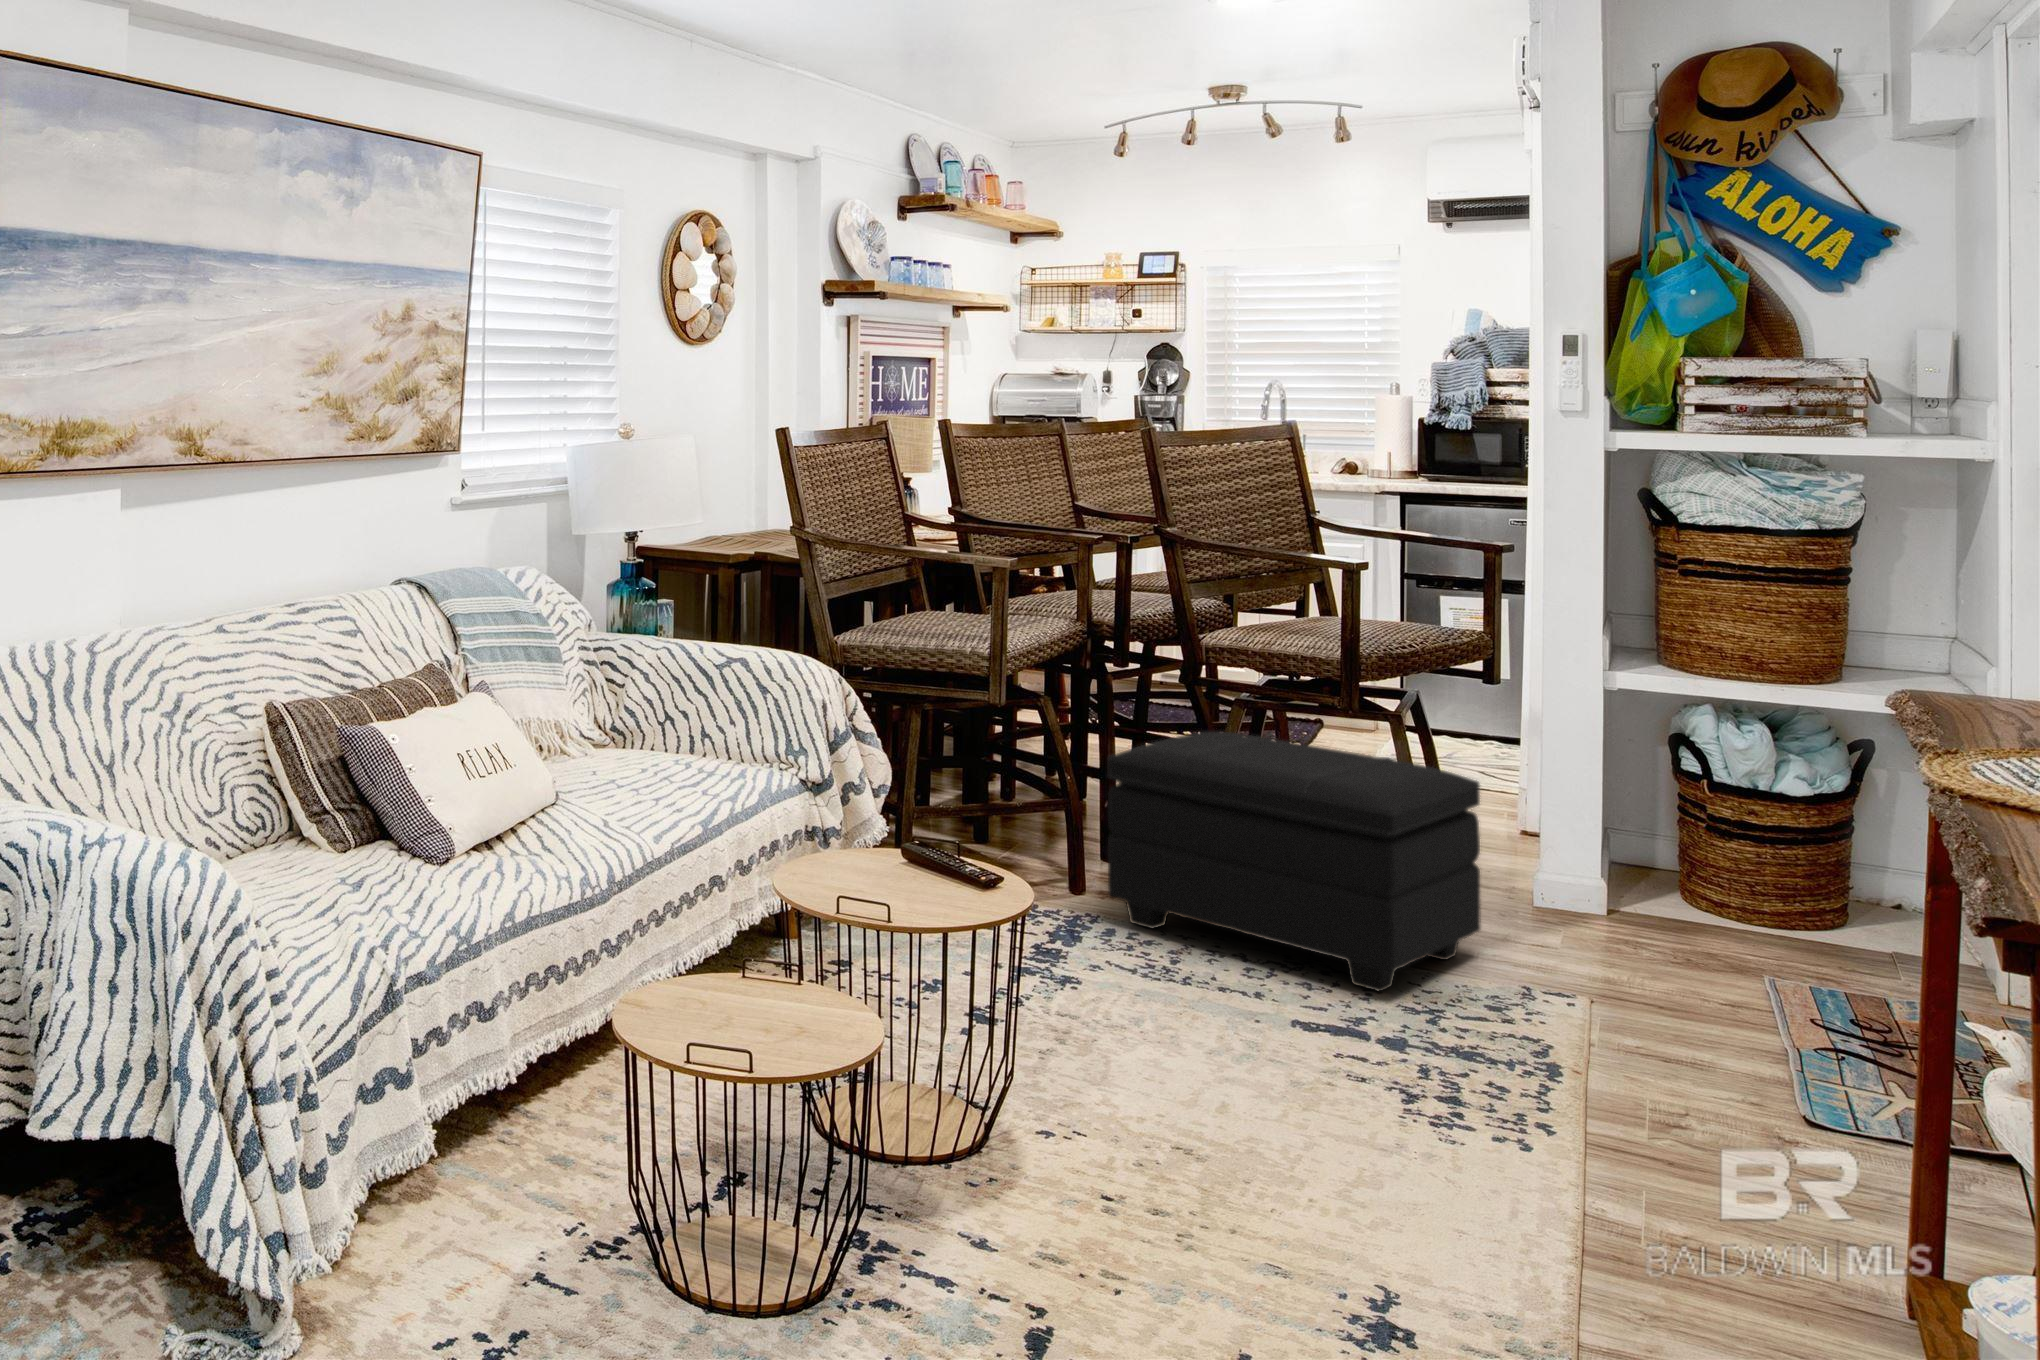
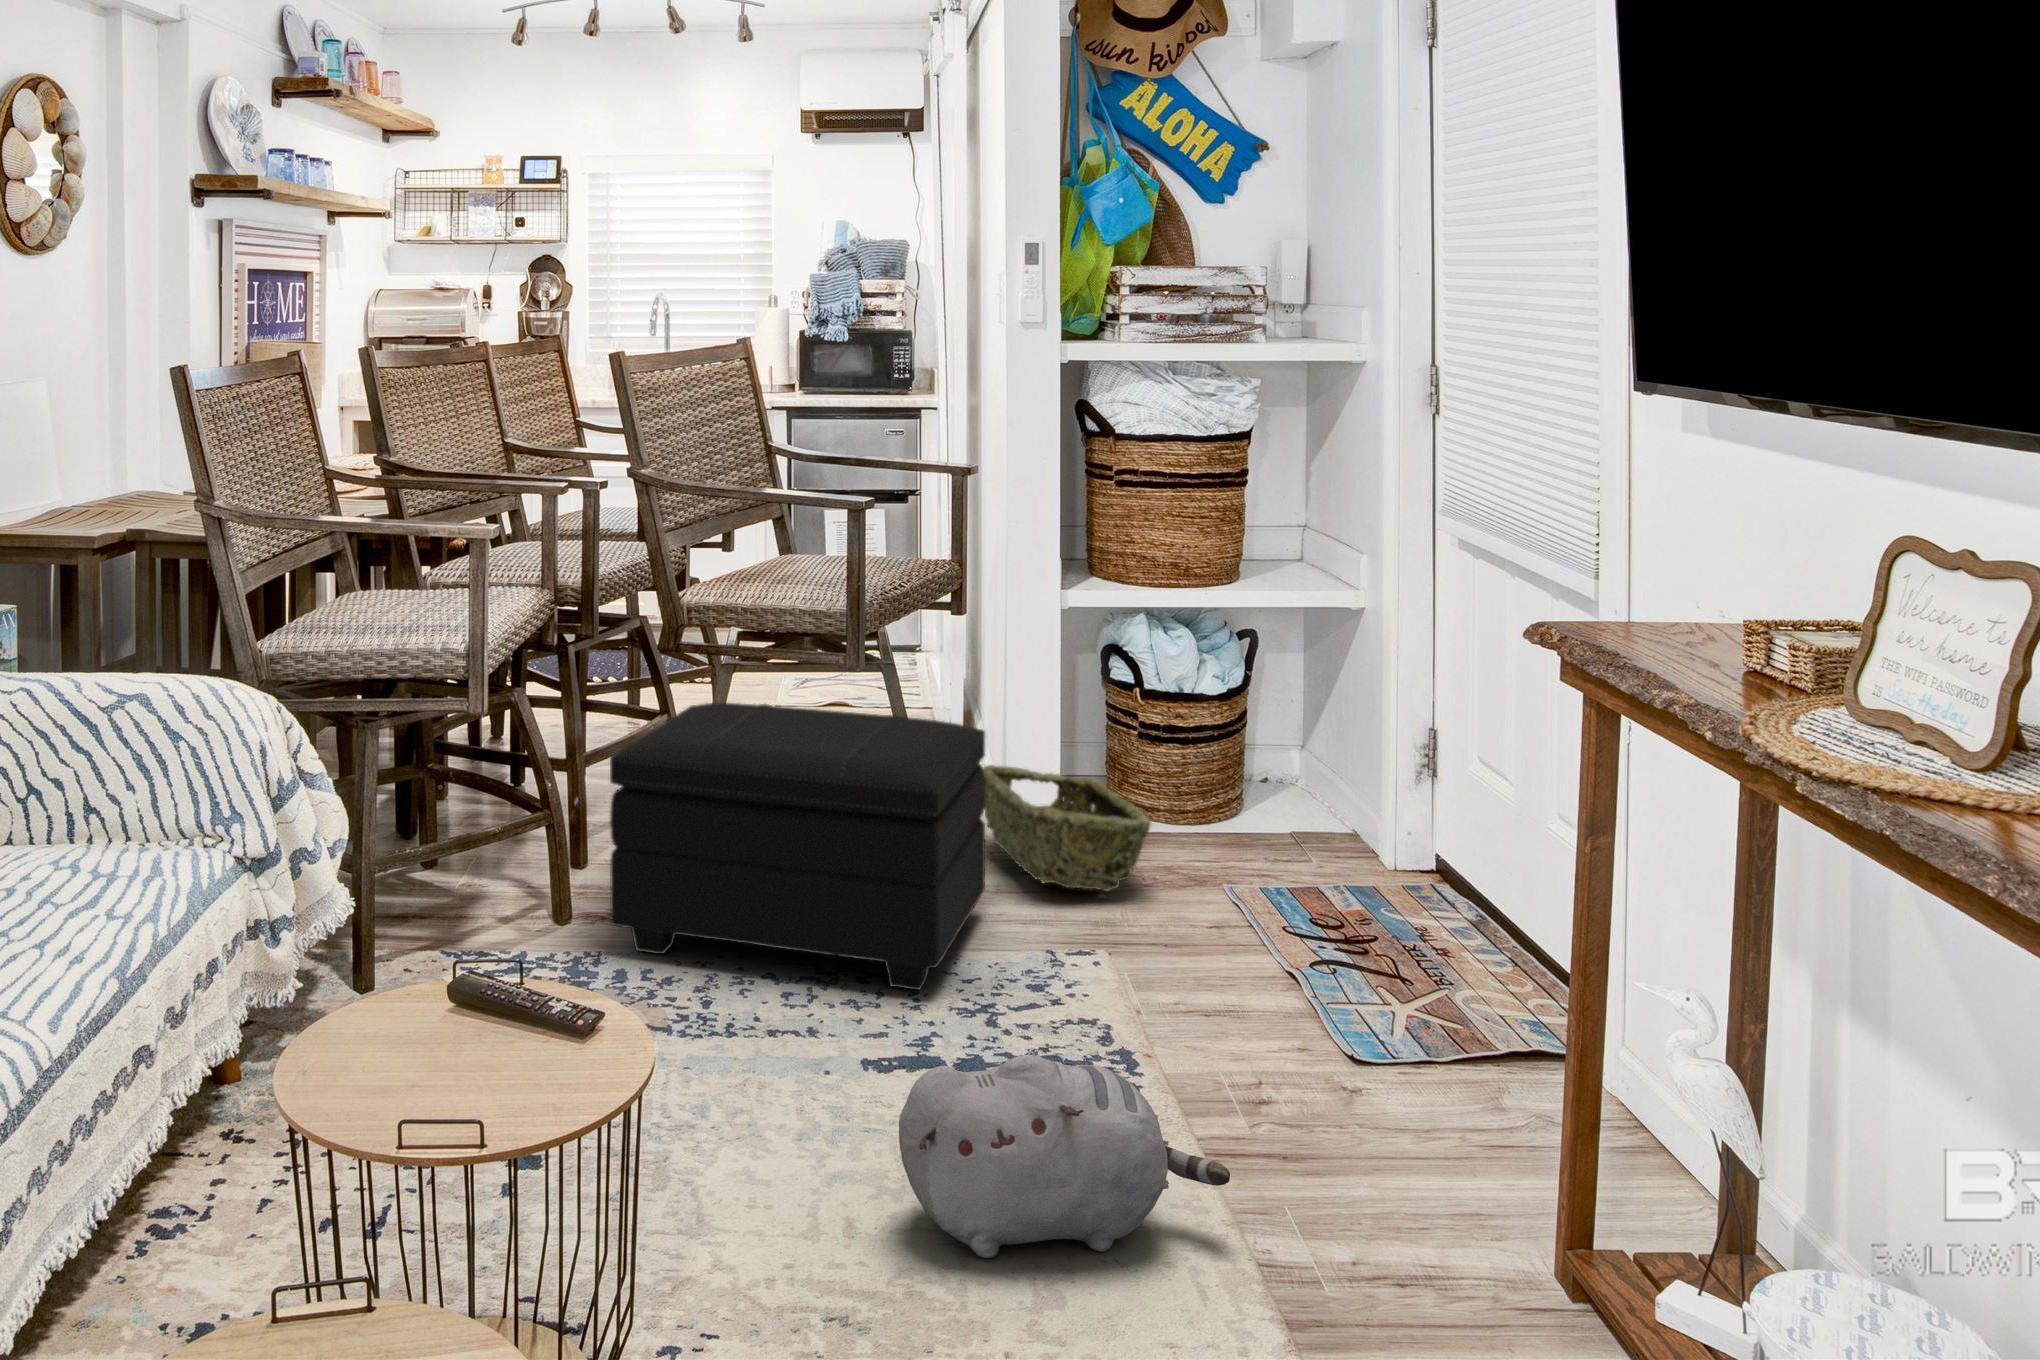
woven basket: none [1509,830,1678,960] -> present [984,765,1151,891]
plush toy: none [1270,994,1577,1174] -> present [899,1055,1230,1258]

